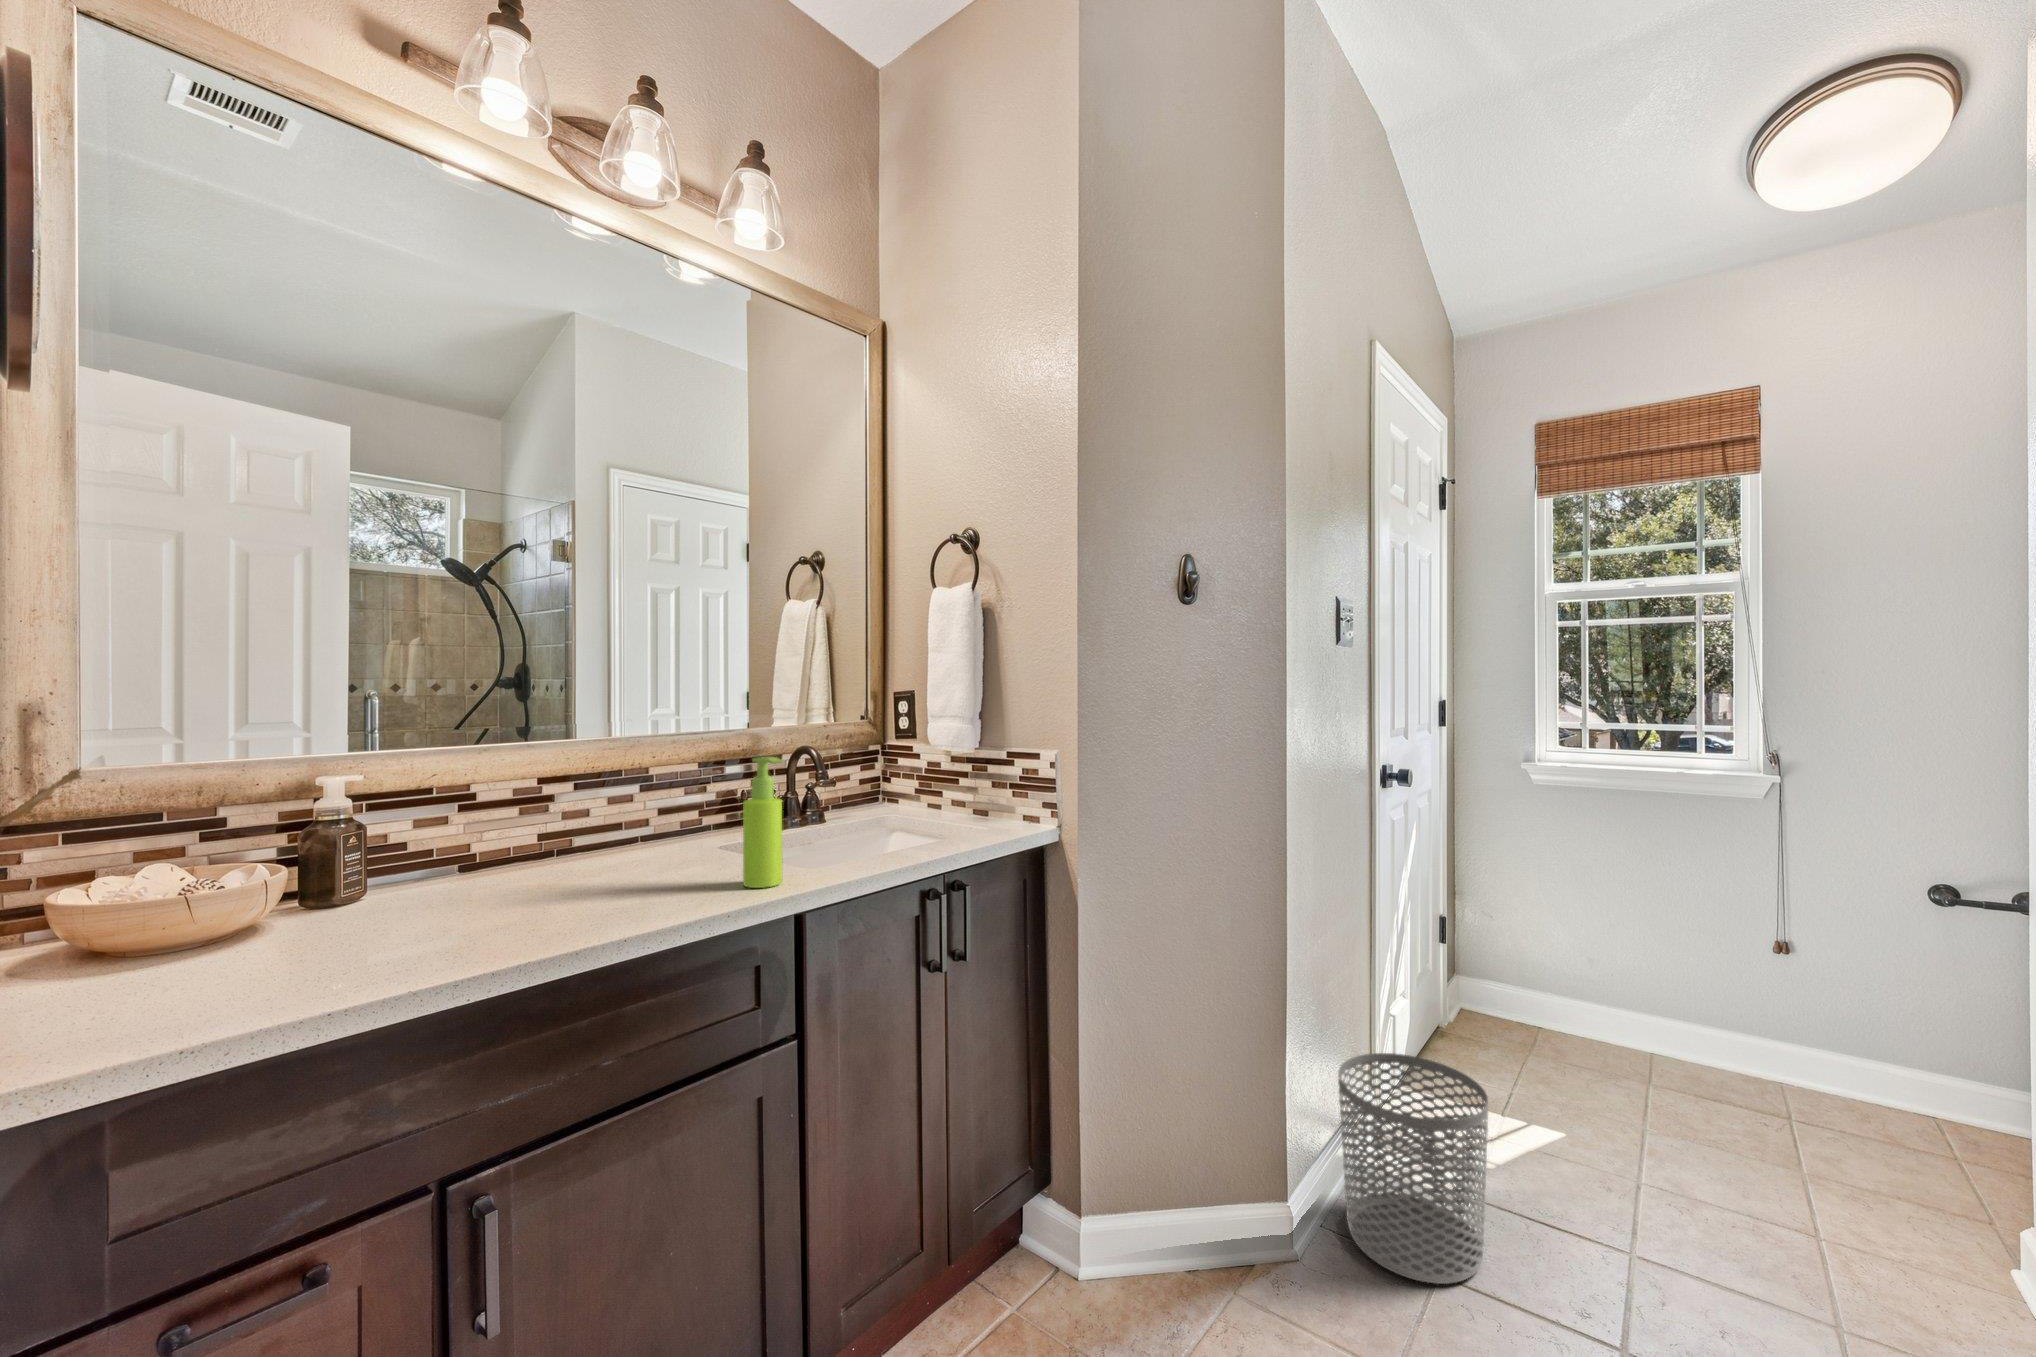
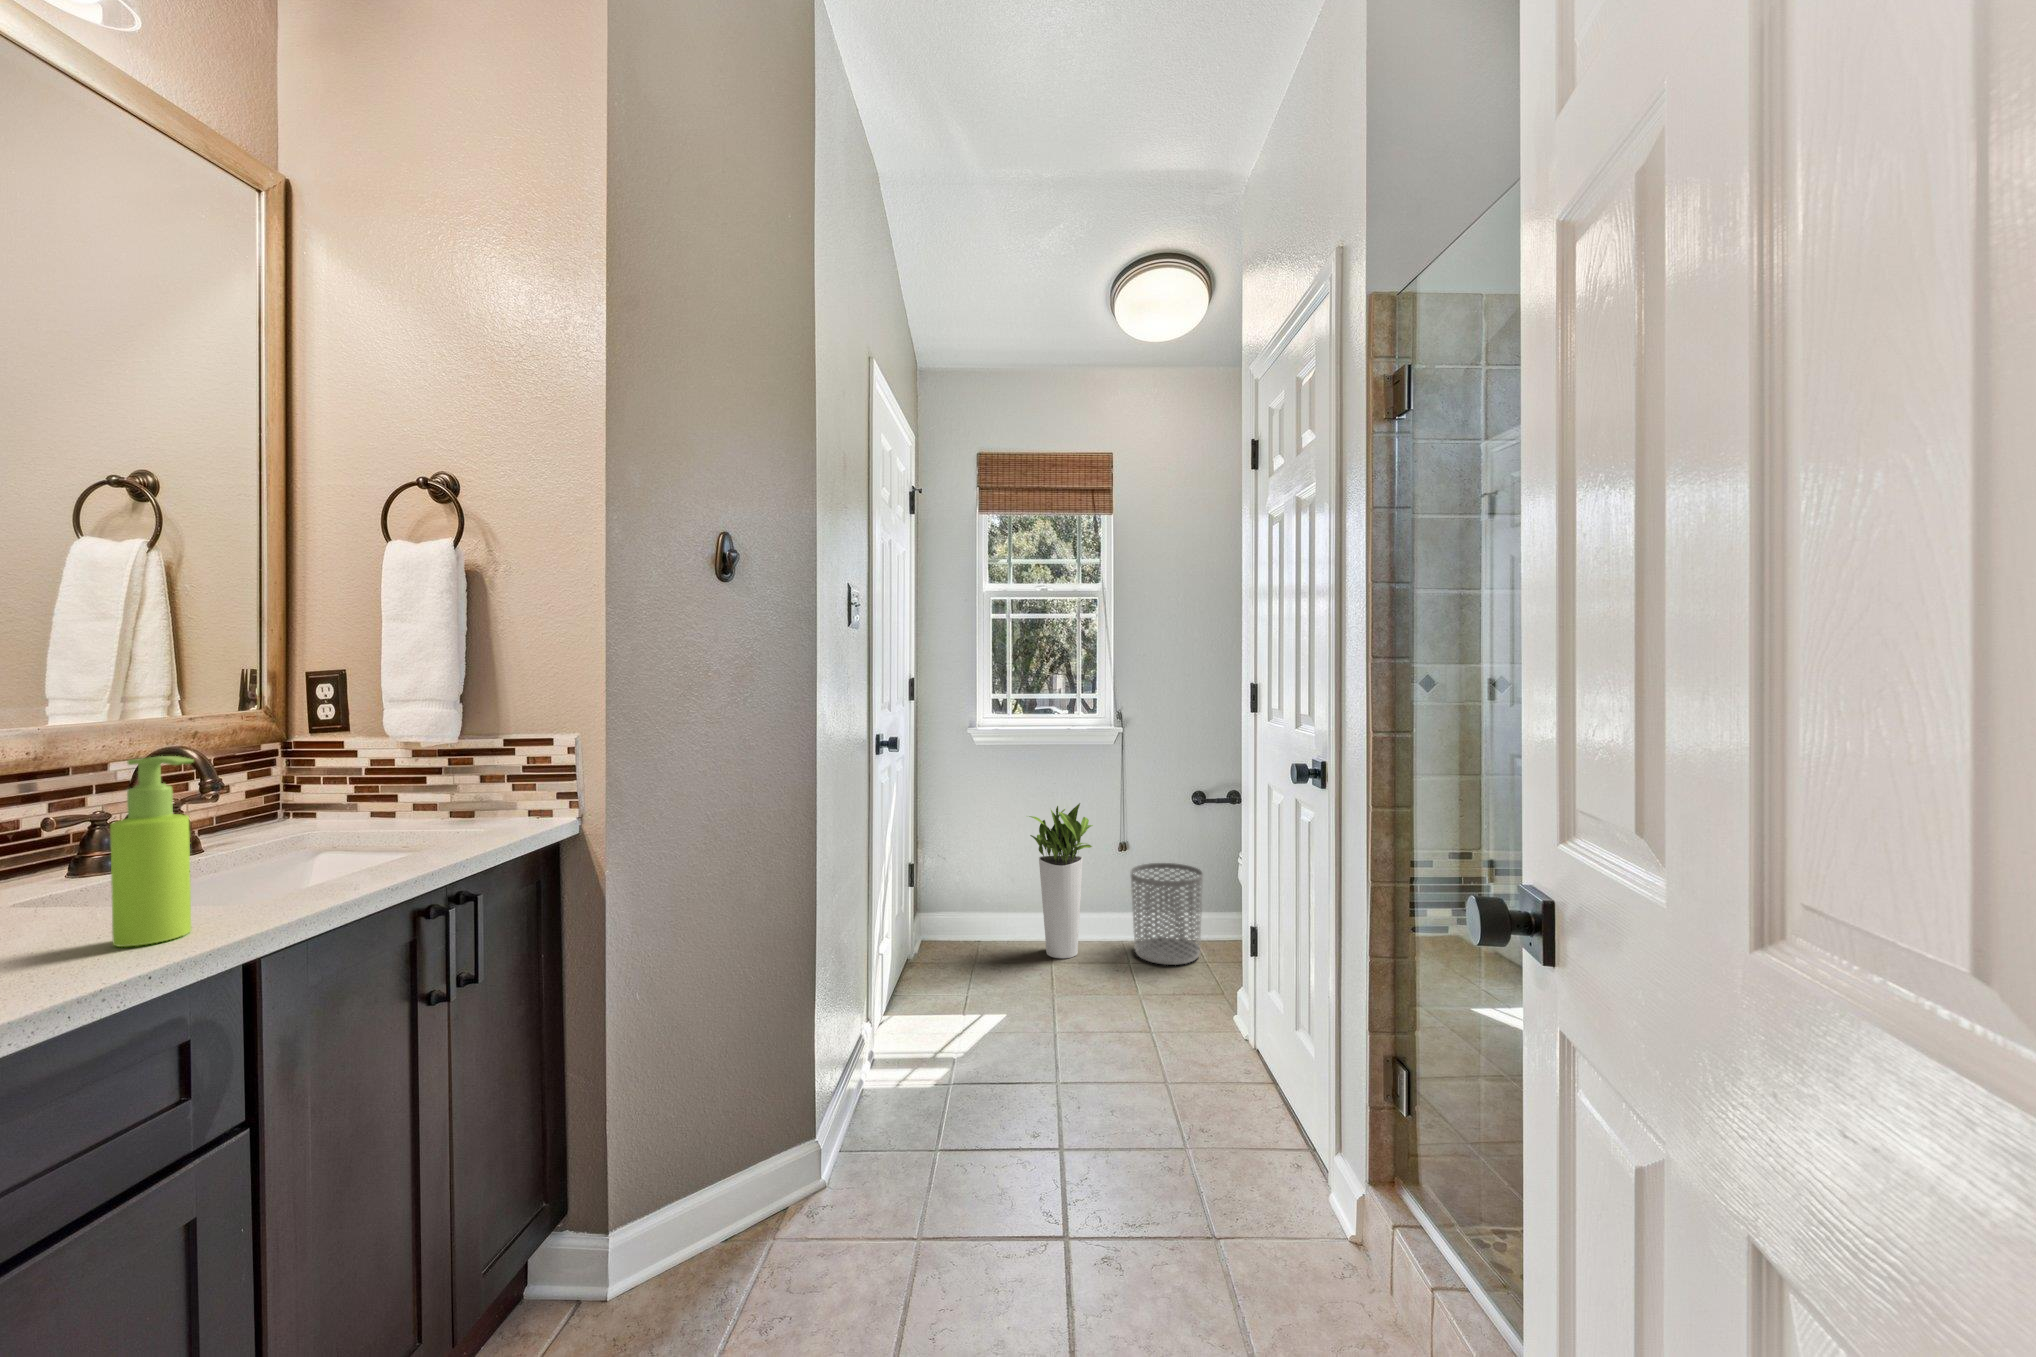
planter: none [1605,873,1727,1085] -> present [1029,803,1093,958]
waste bin: present [1338,1053,1488,1284] -> present [1130,863,1203,965]

